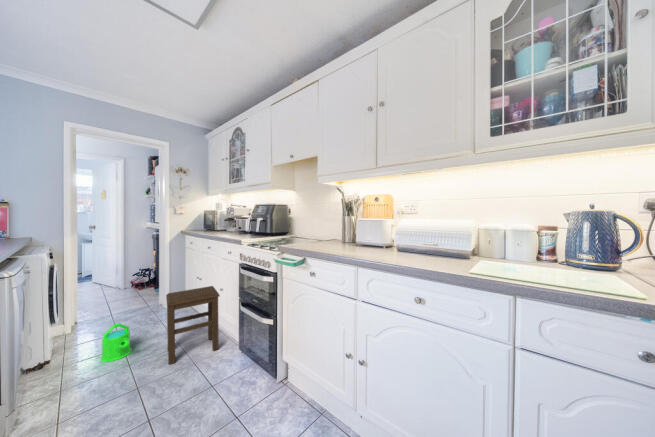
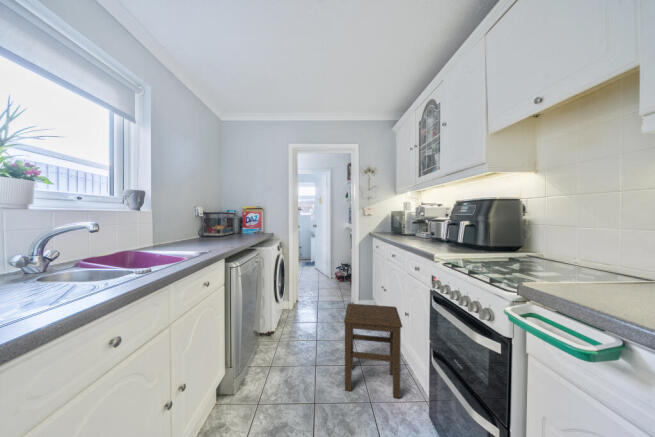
watering can: present [100,323,132,362] -> none [298,319,322,356]

